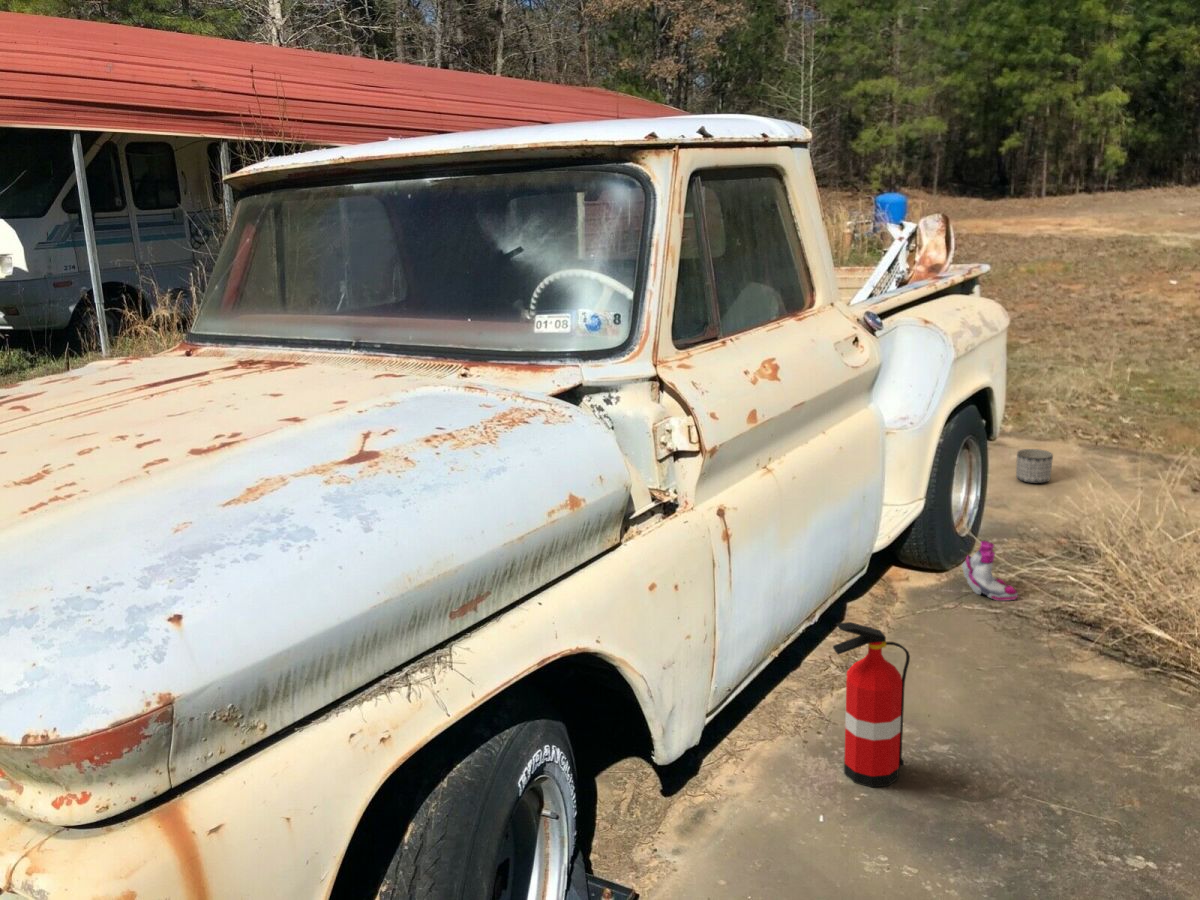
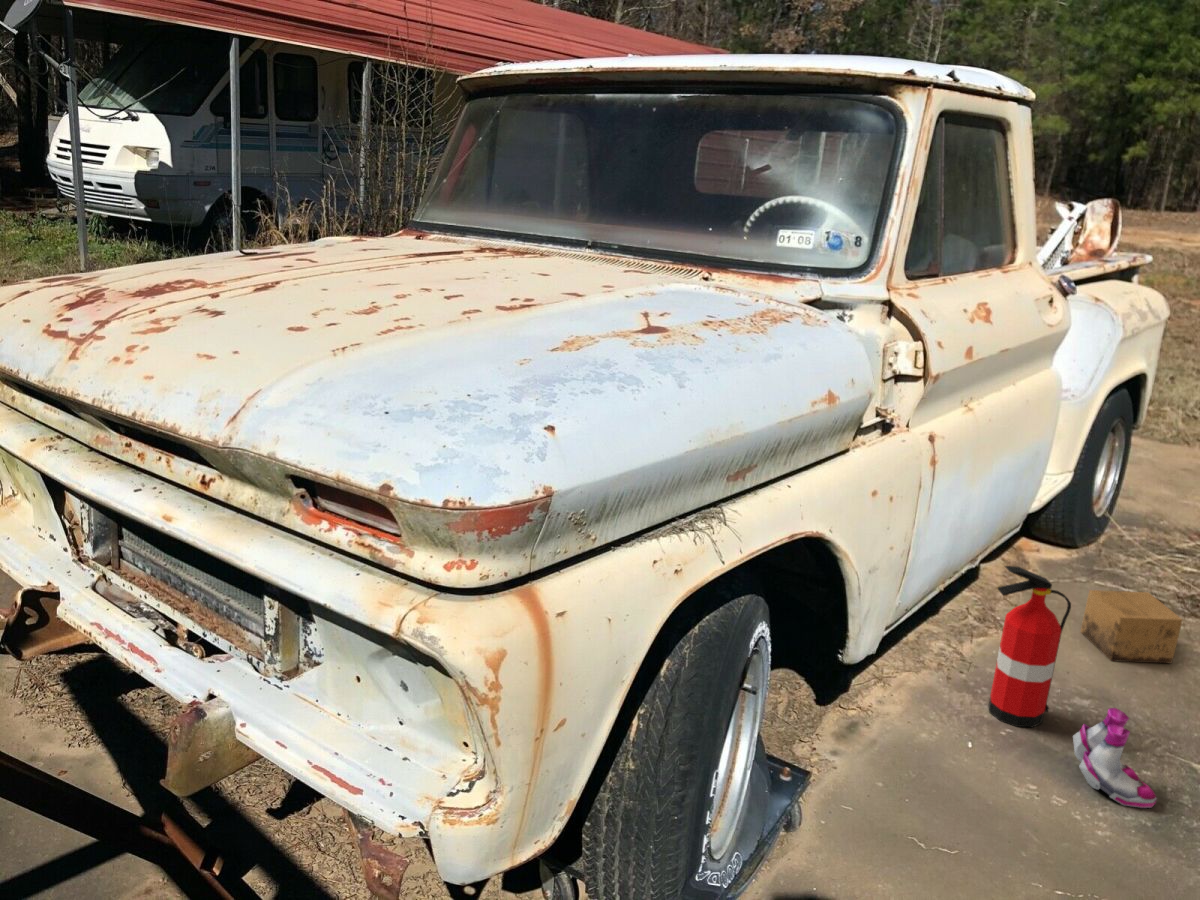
planter: present [1016,449,1053,483] -> none [1144,449,1186,484]
boots: present [962,541,1018,601] -> present [1073,708,1157,808]
cardboard box: none [944,615,1039,694] -> present [1081,590,1182,663]

